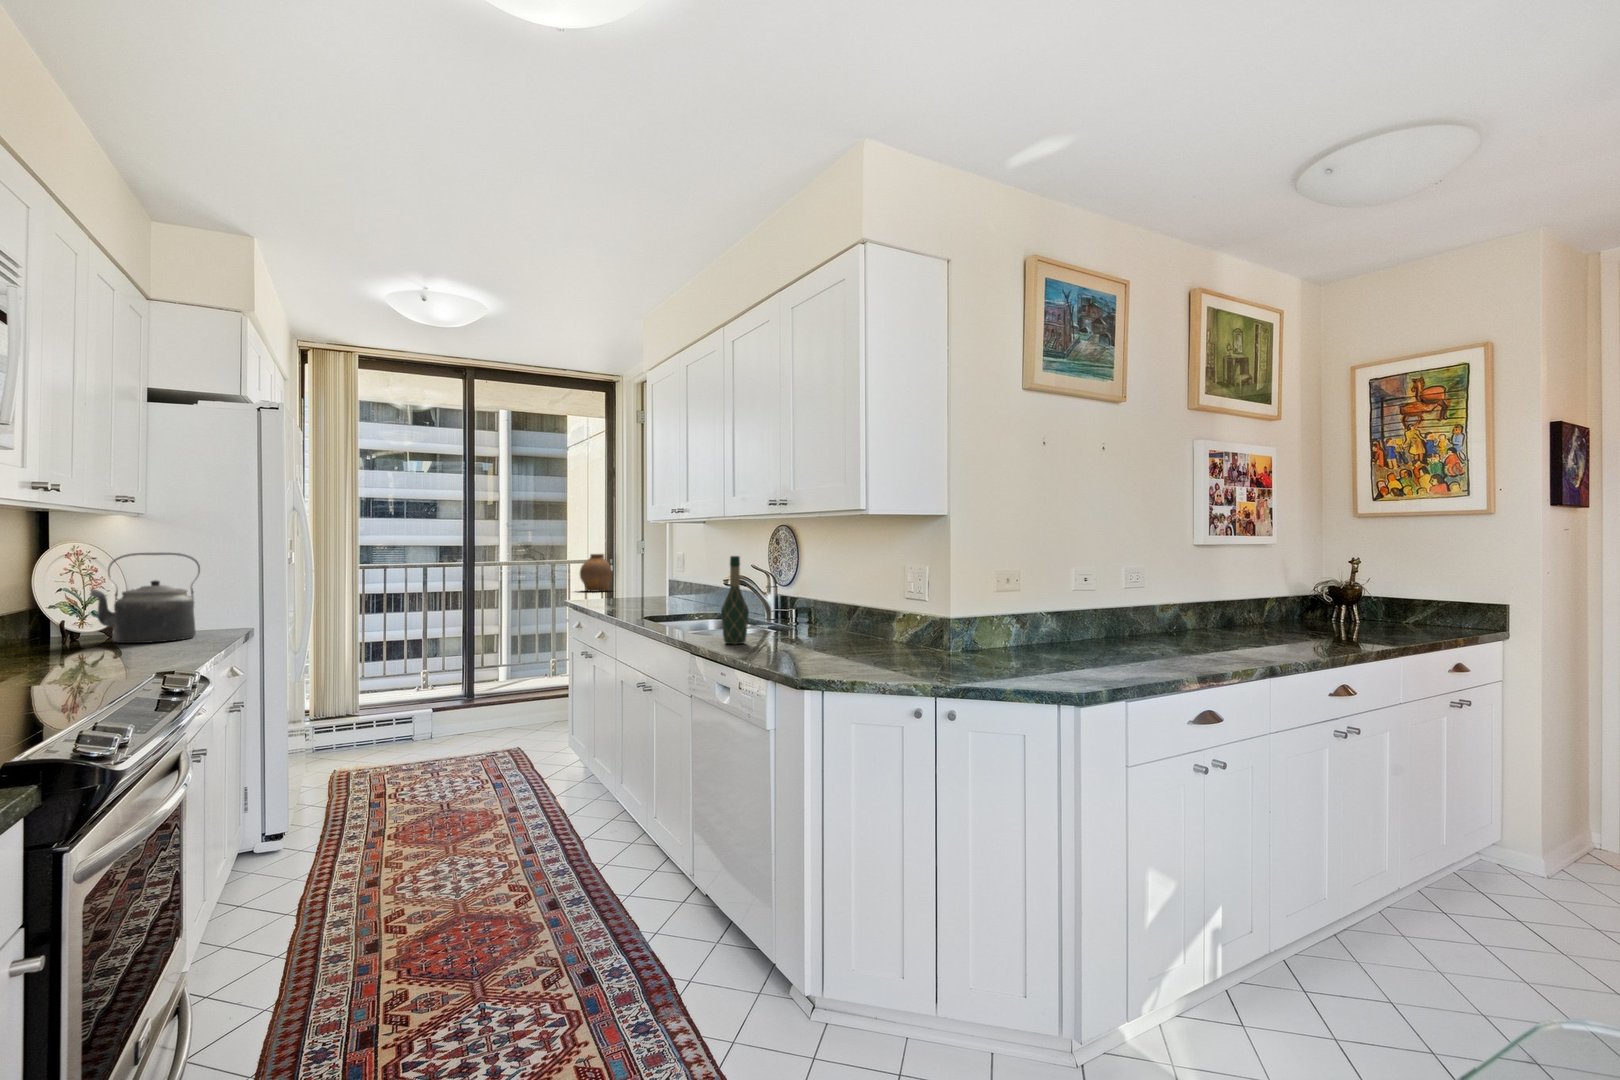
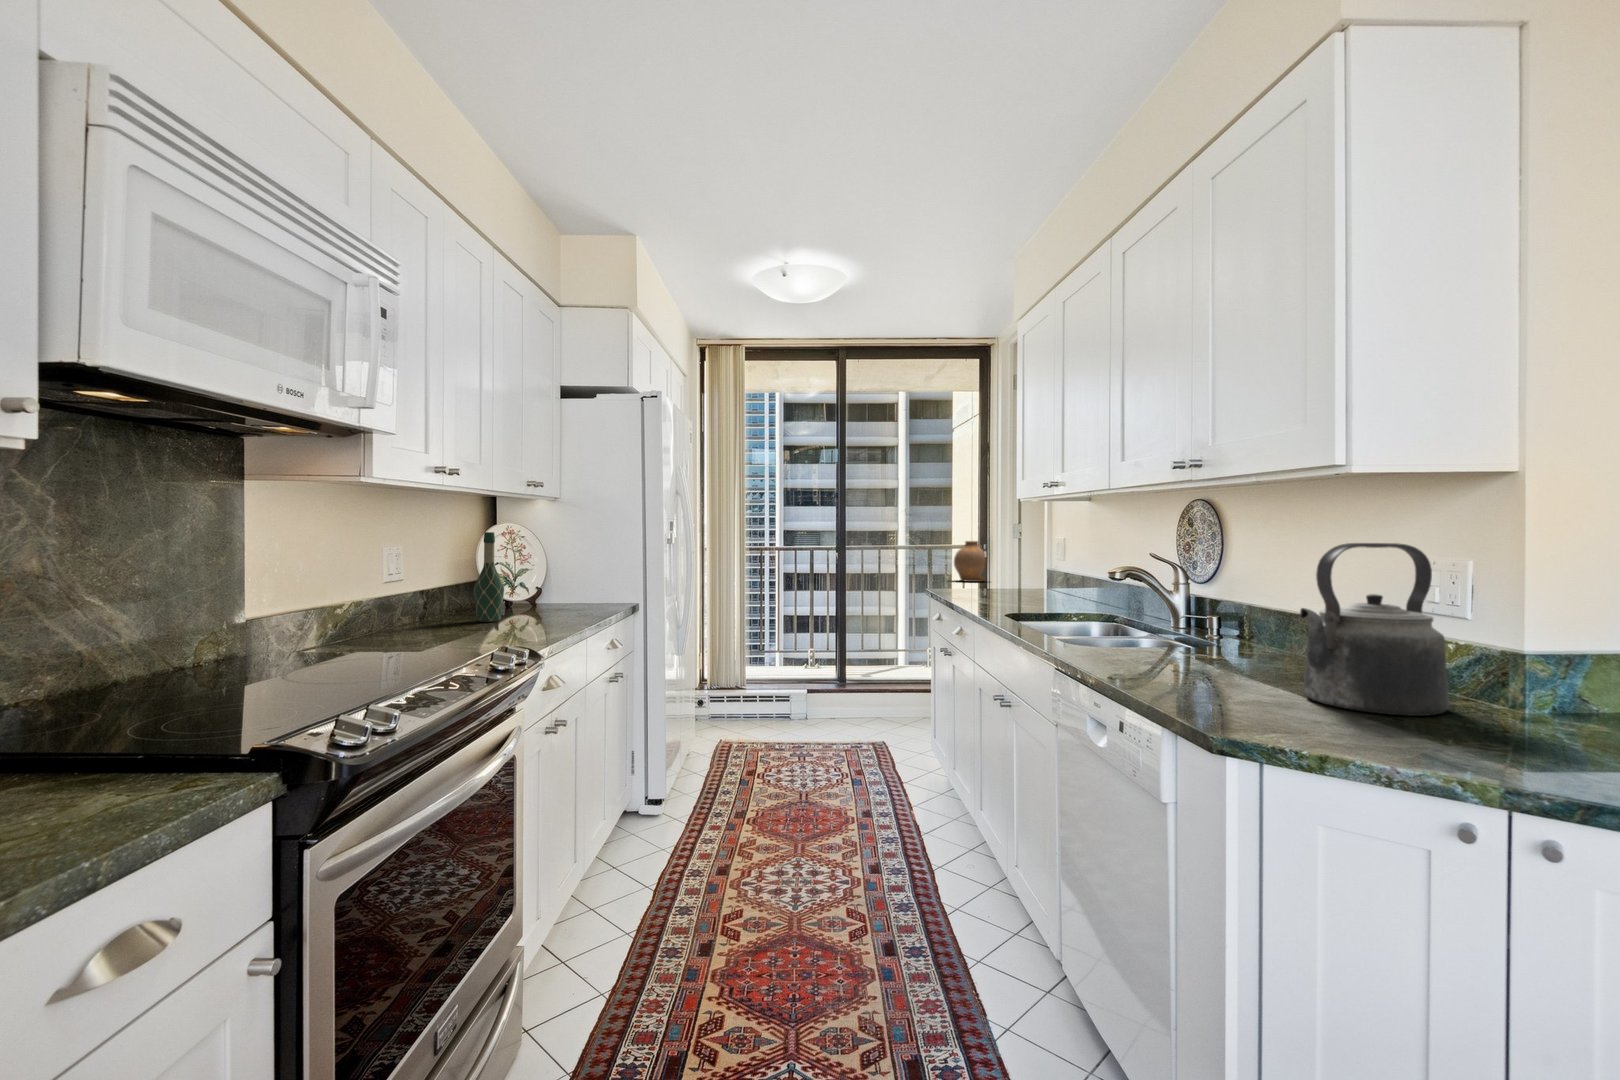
kettle: present [90,553,200,643] -> present [1300,543,1449,716]
wine bottle: present [721,556,749,644] -> present [474,532,504,622]

